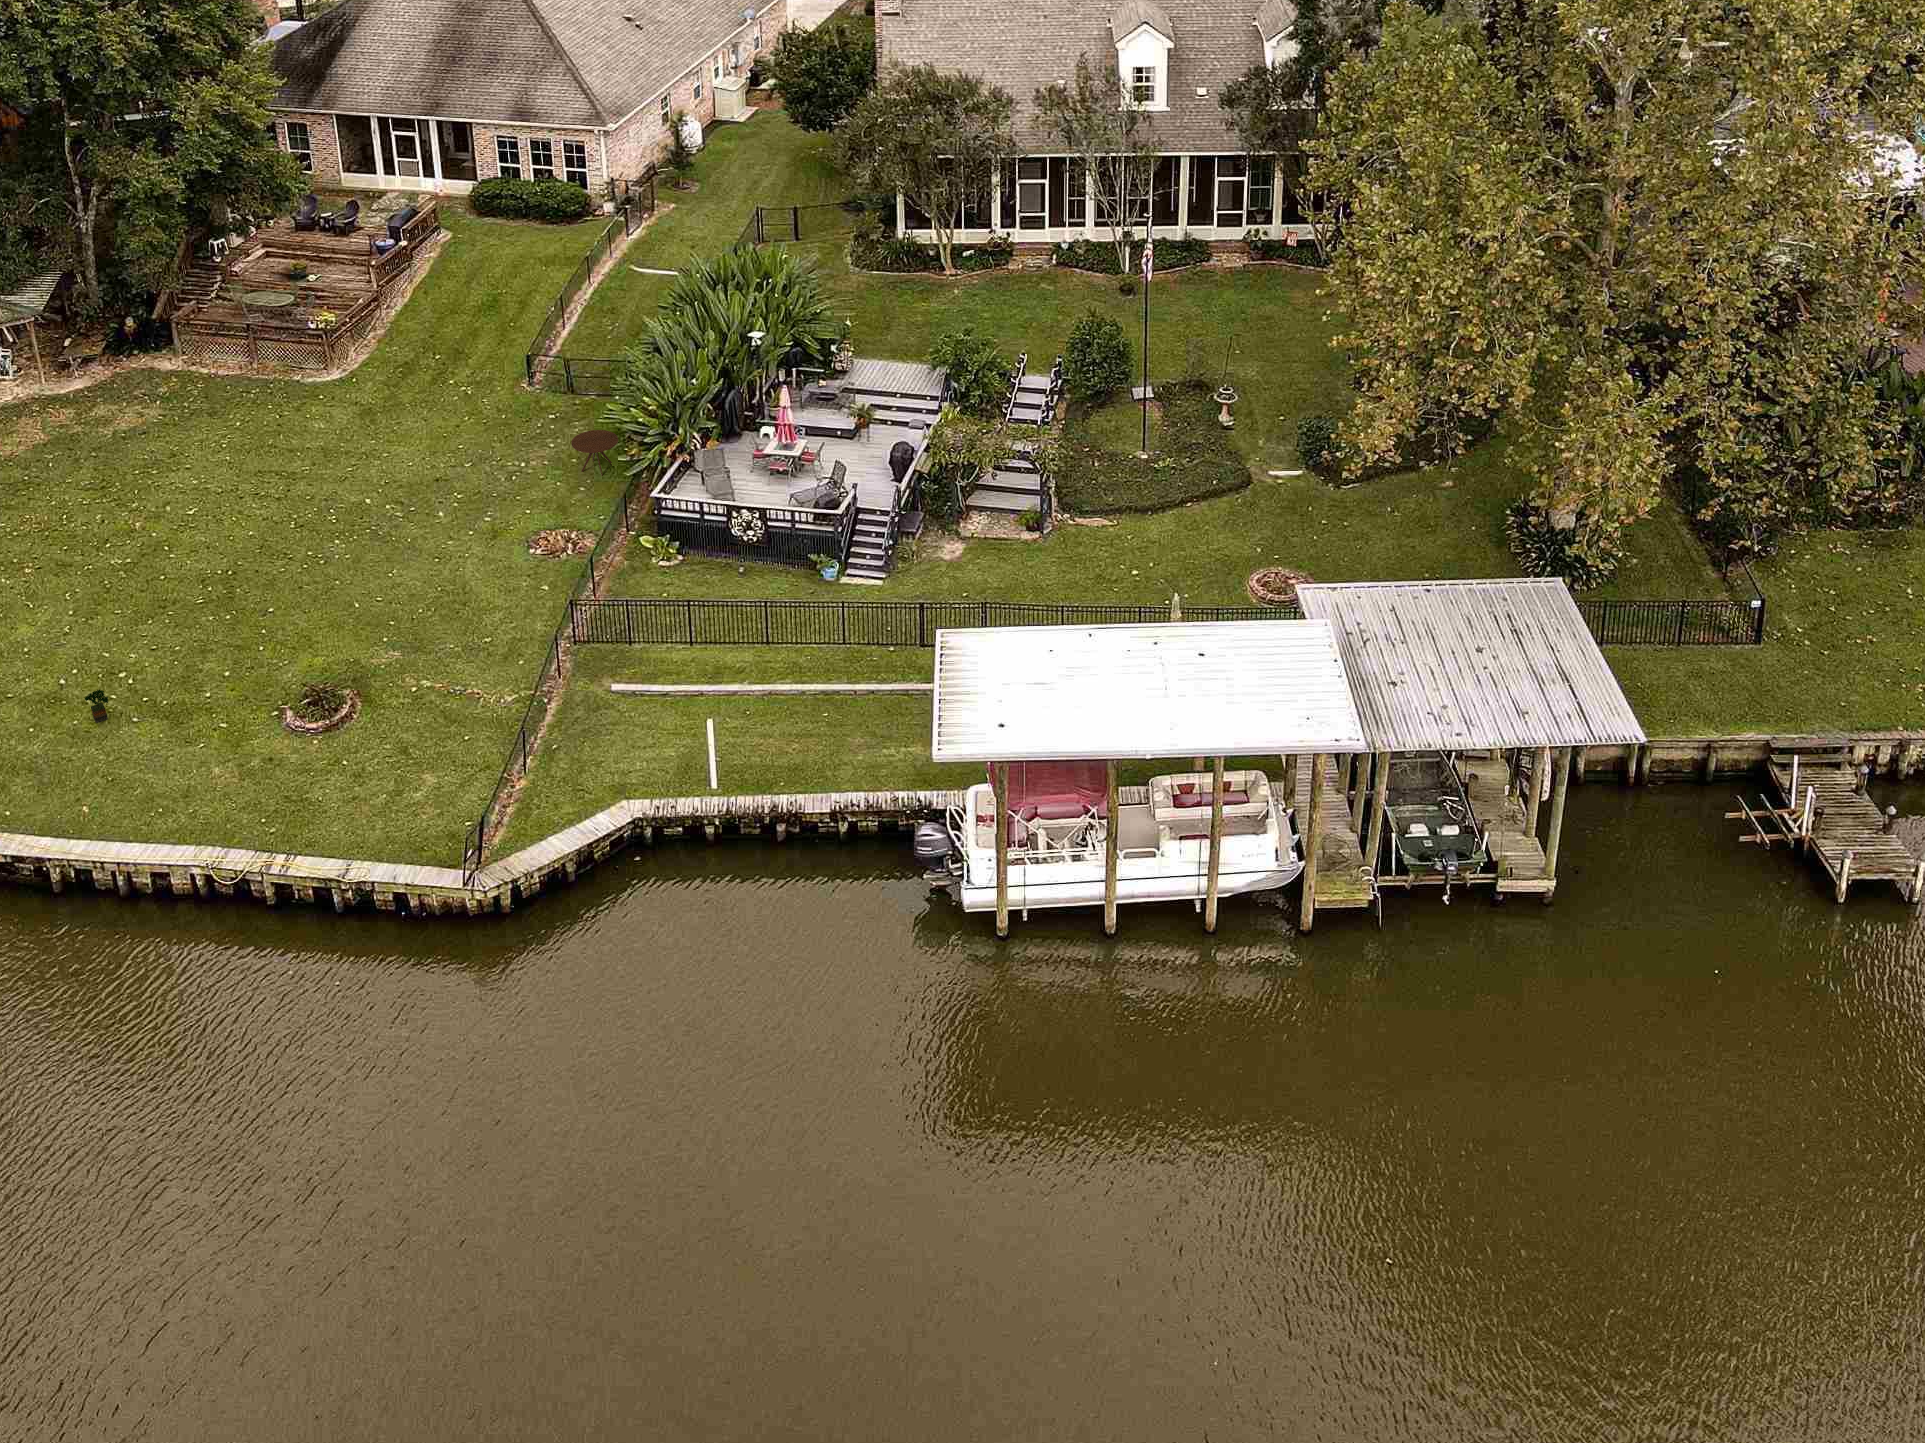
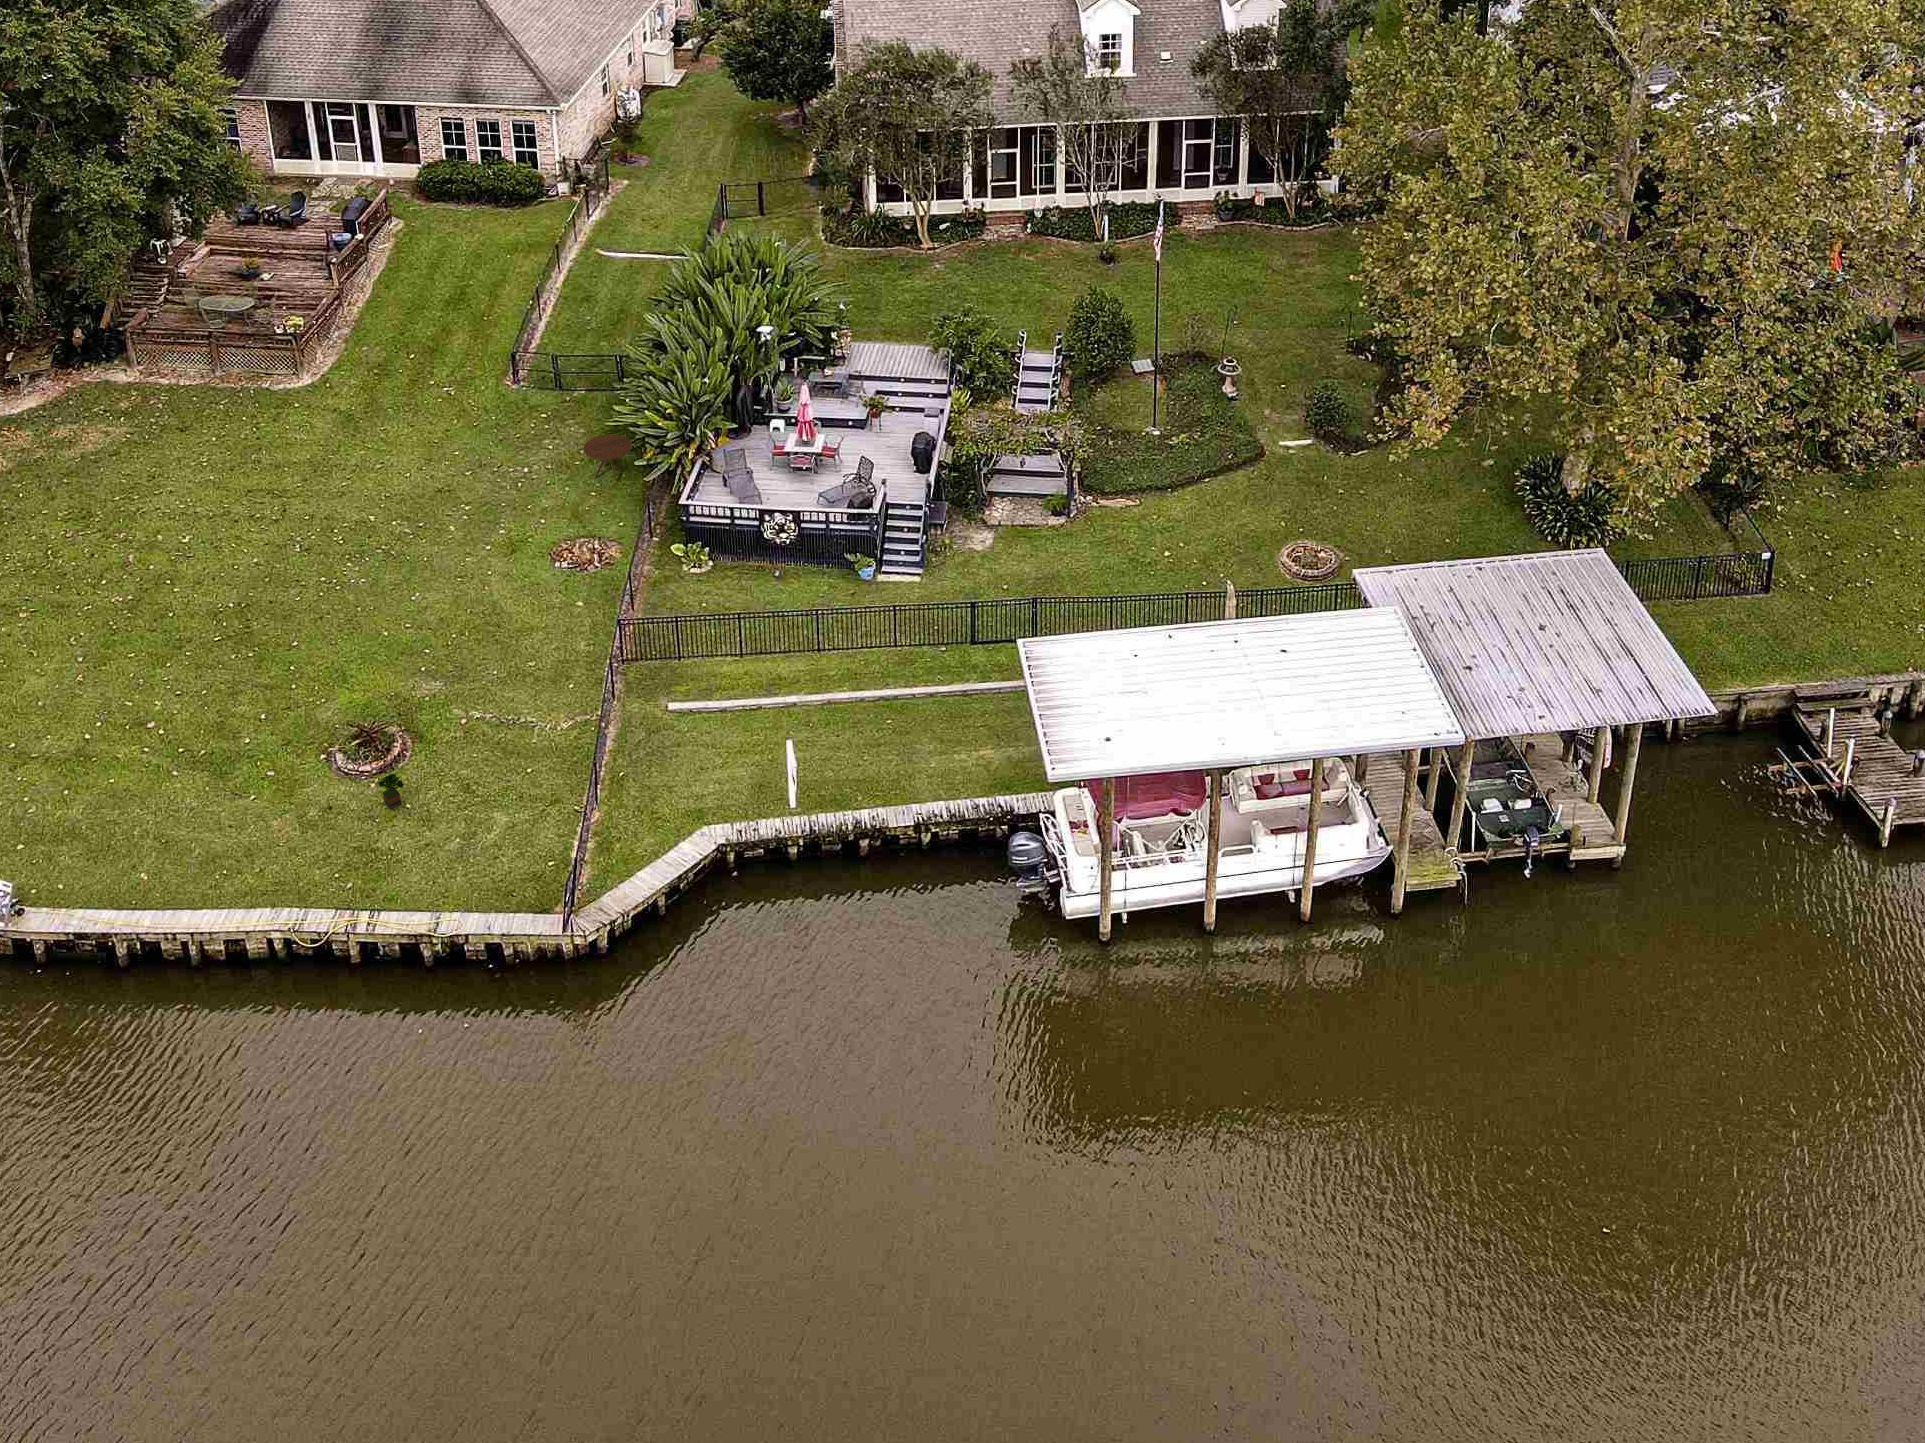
potted tree: present [85,690,108,723] -> present [378,774,404,809]

